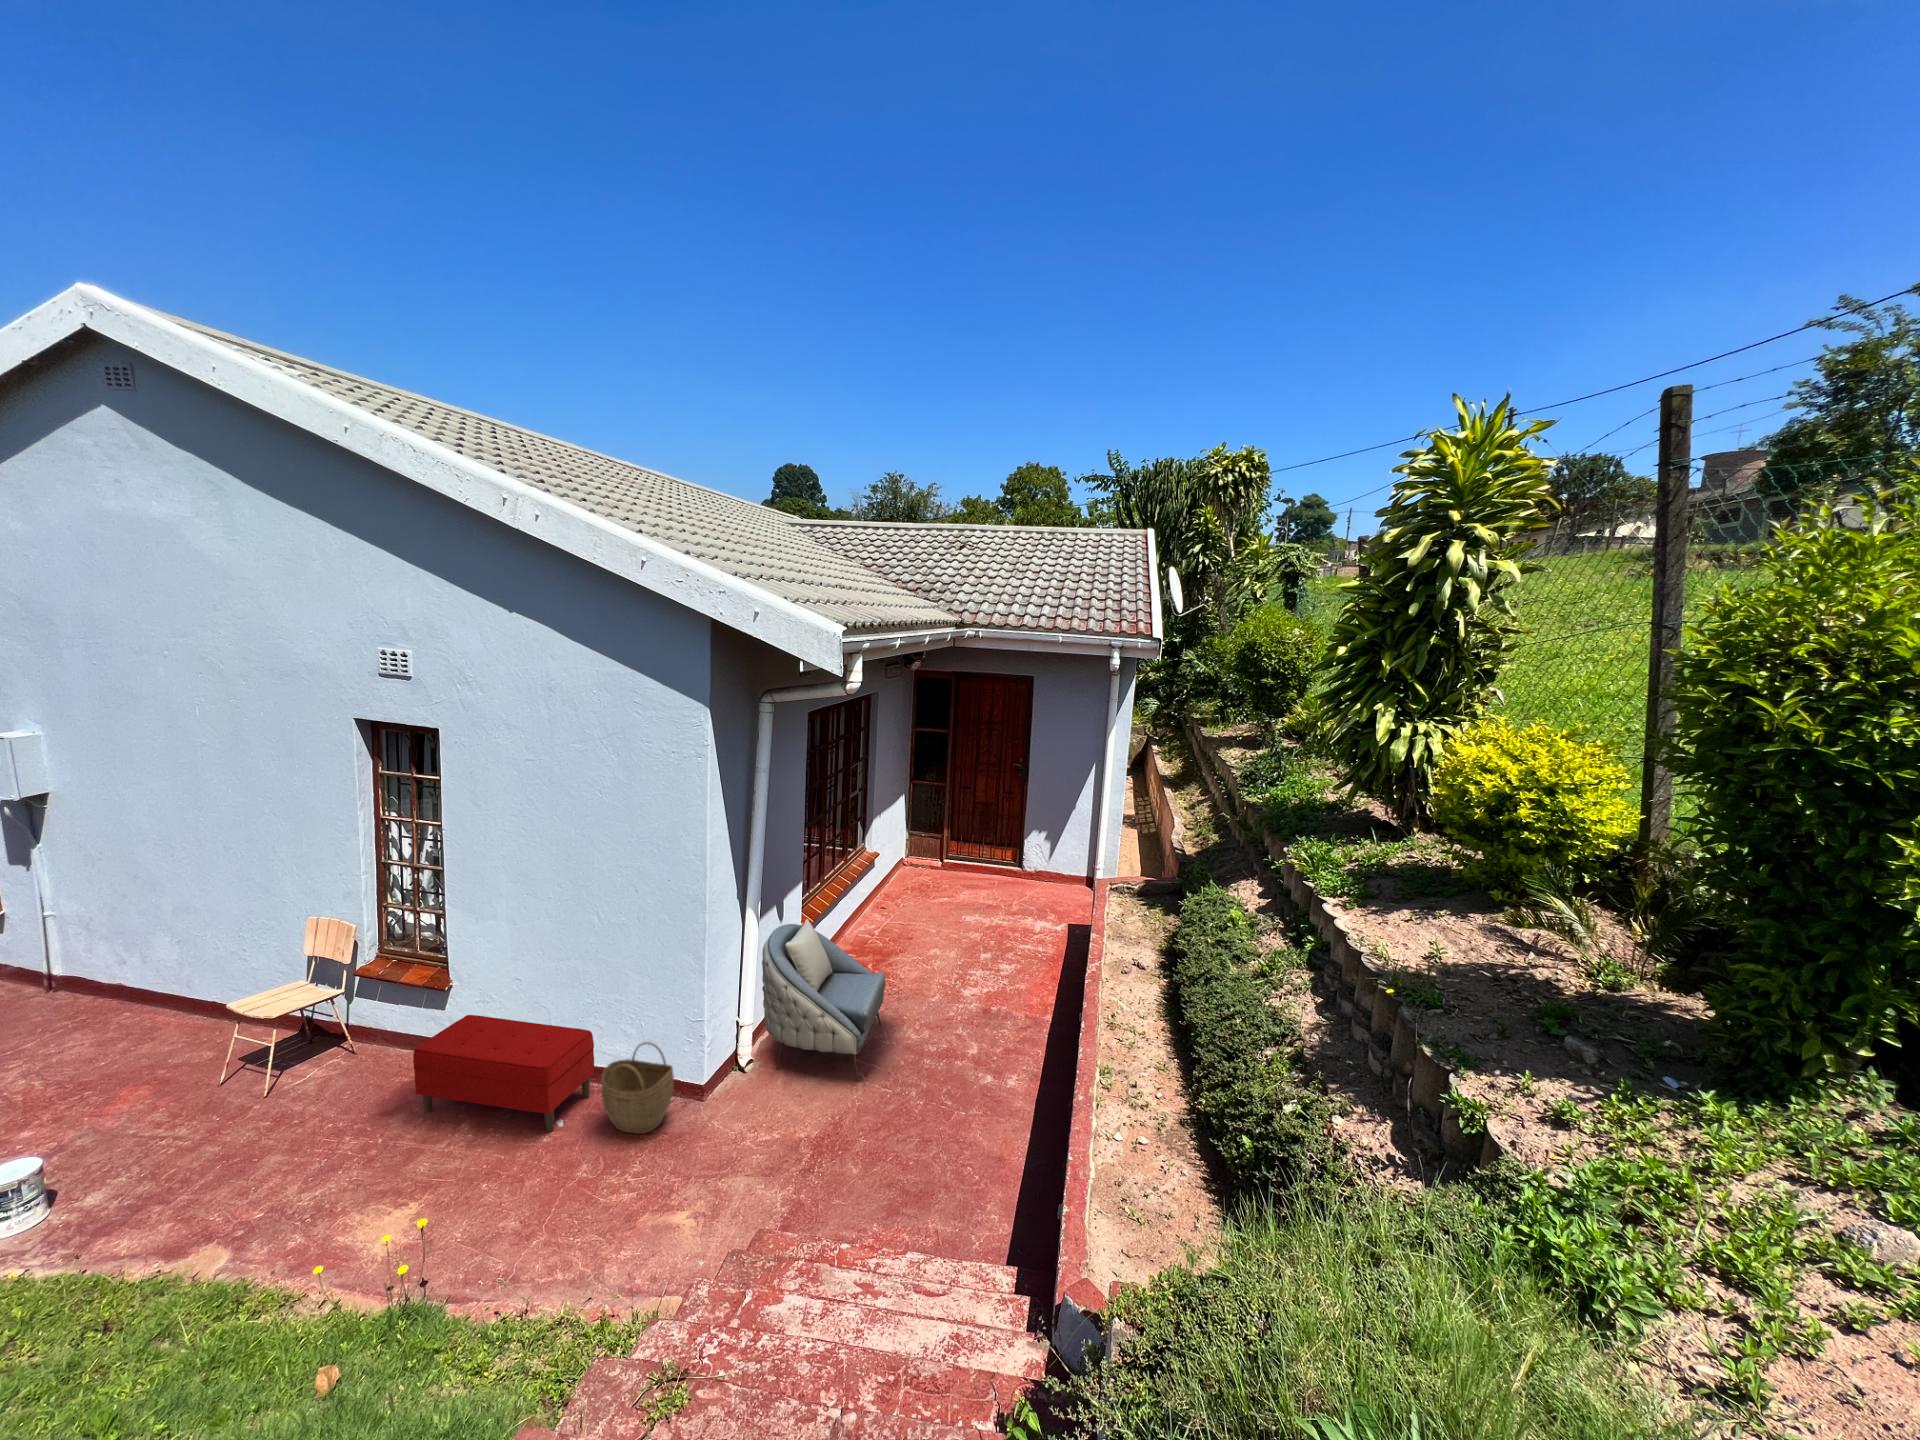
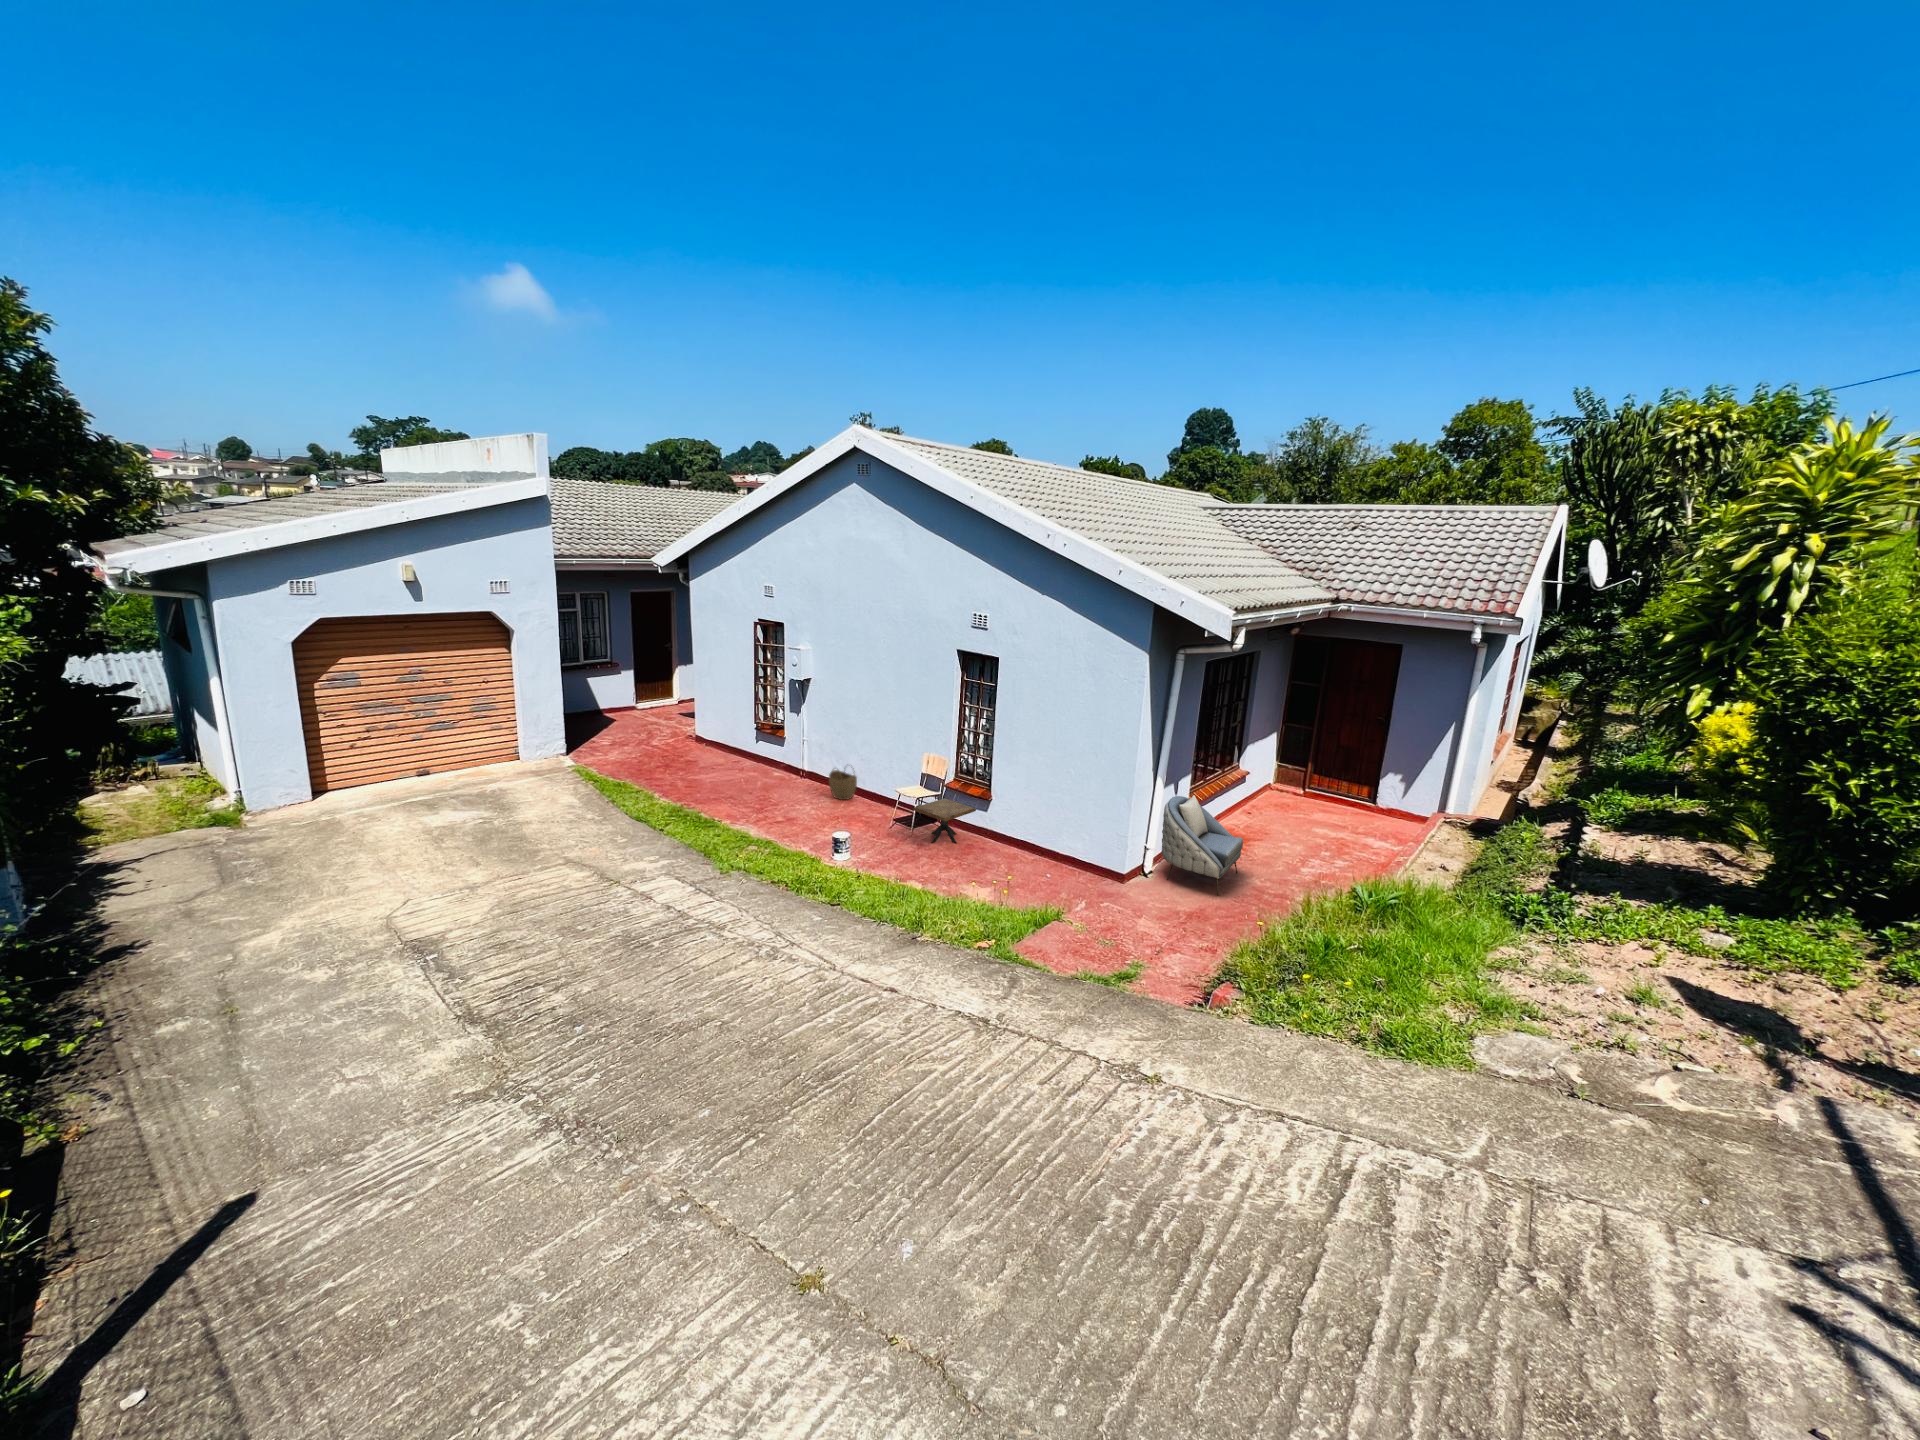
side table: none [269,997,420,1100] -> present [913,798,976,843]
bench: present [413,1015,594,1132] -> none [979,815,1066,879]
woven basket: present [602,1042,674,1134] -> present [829,770,857,800]

